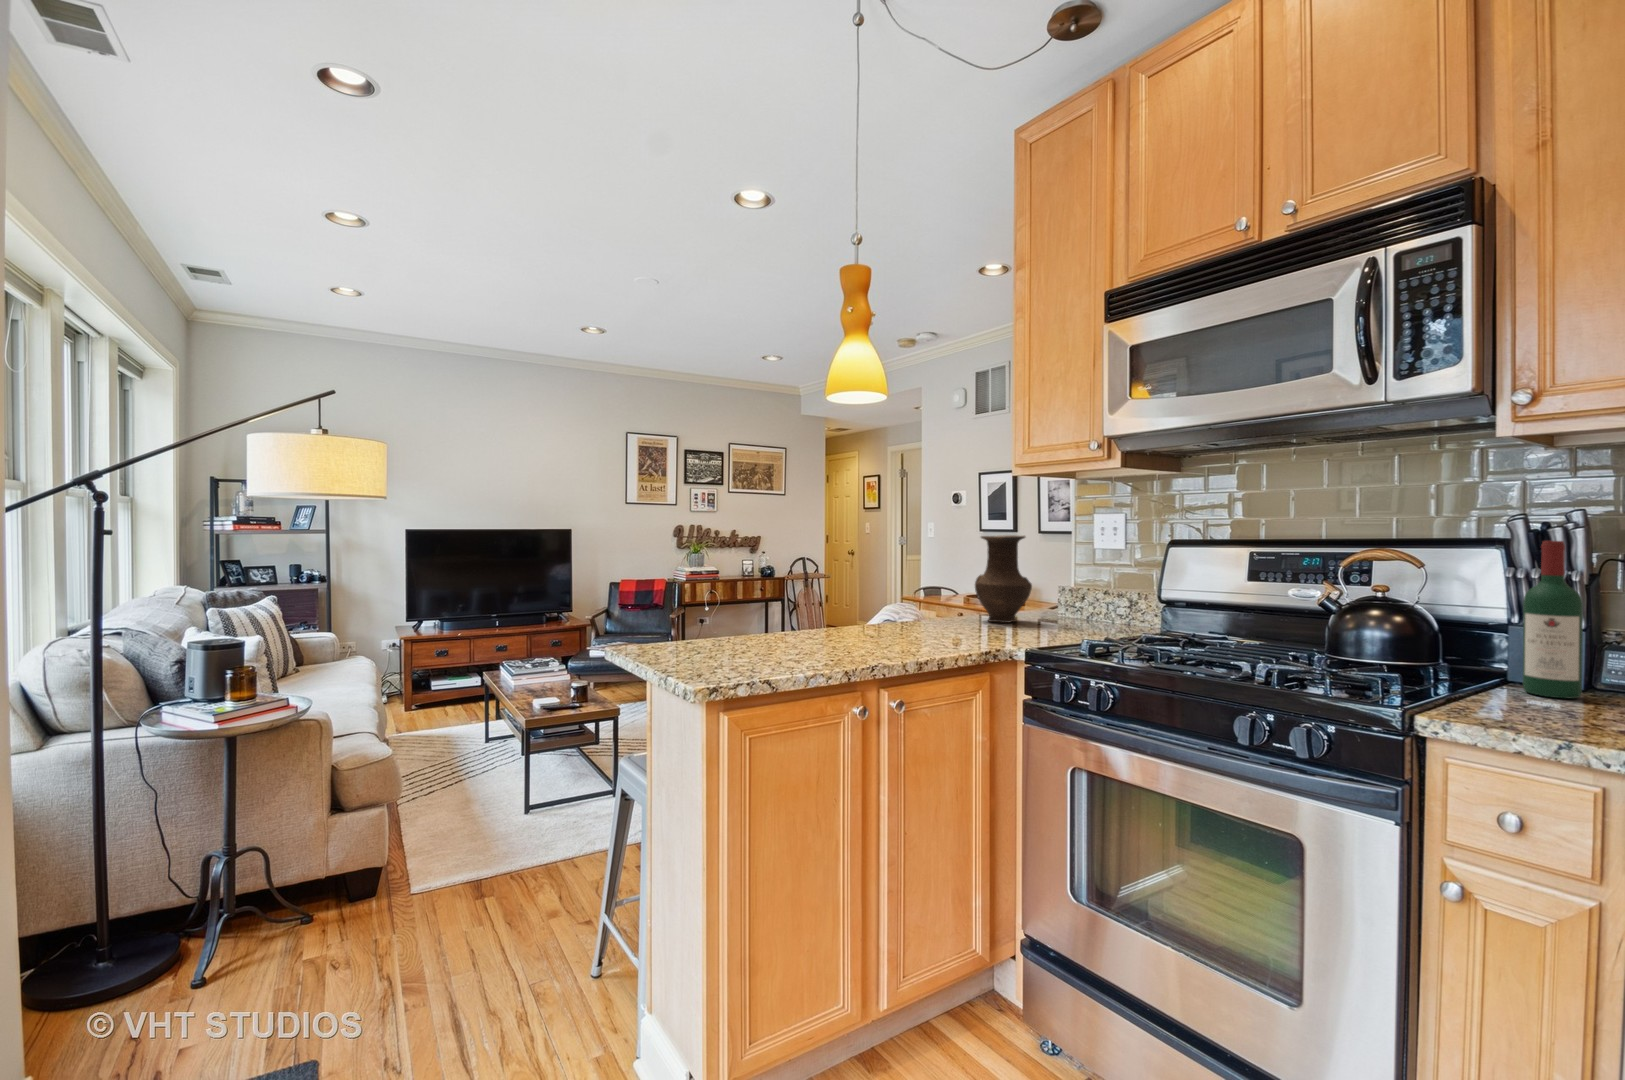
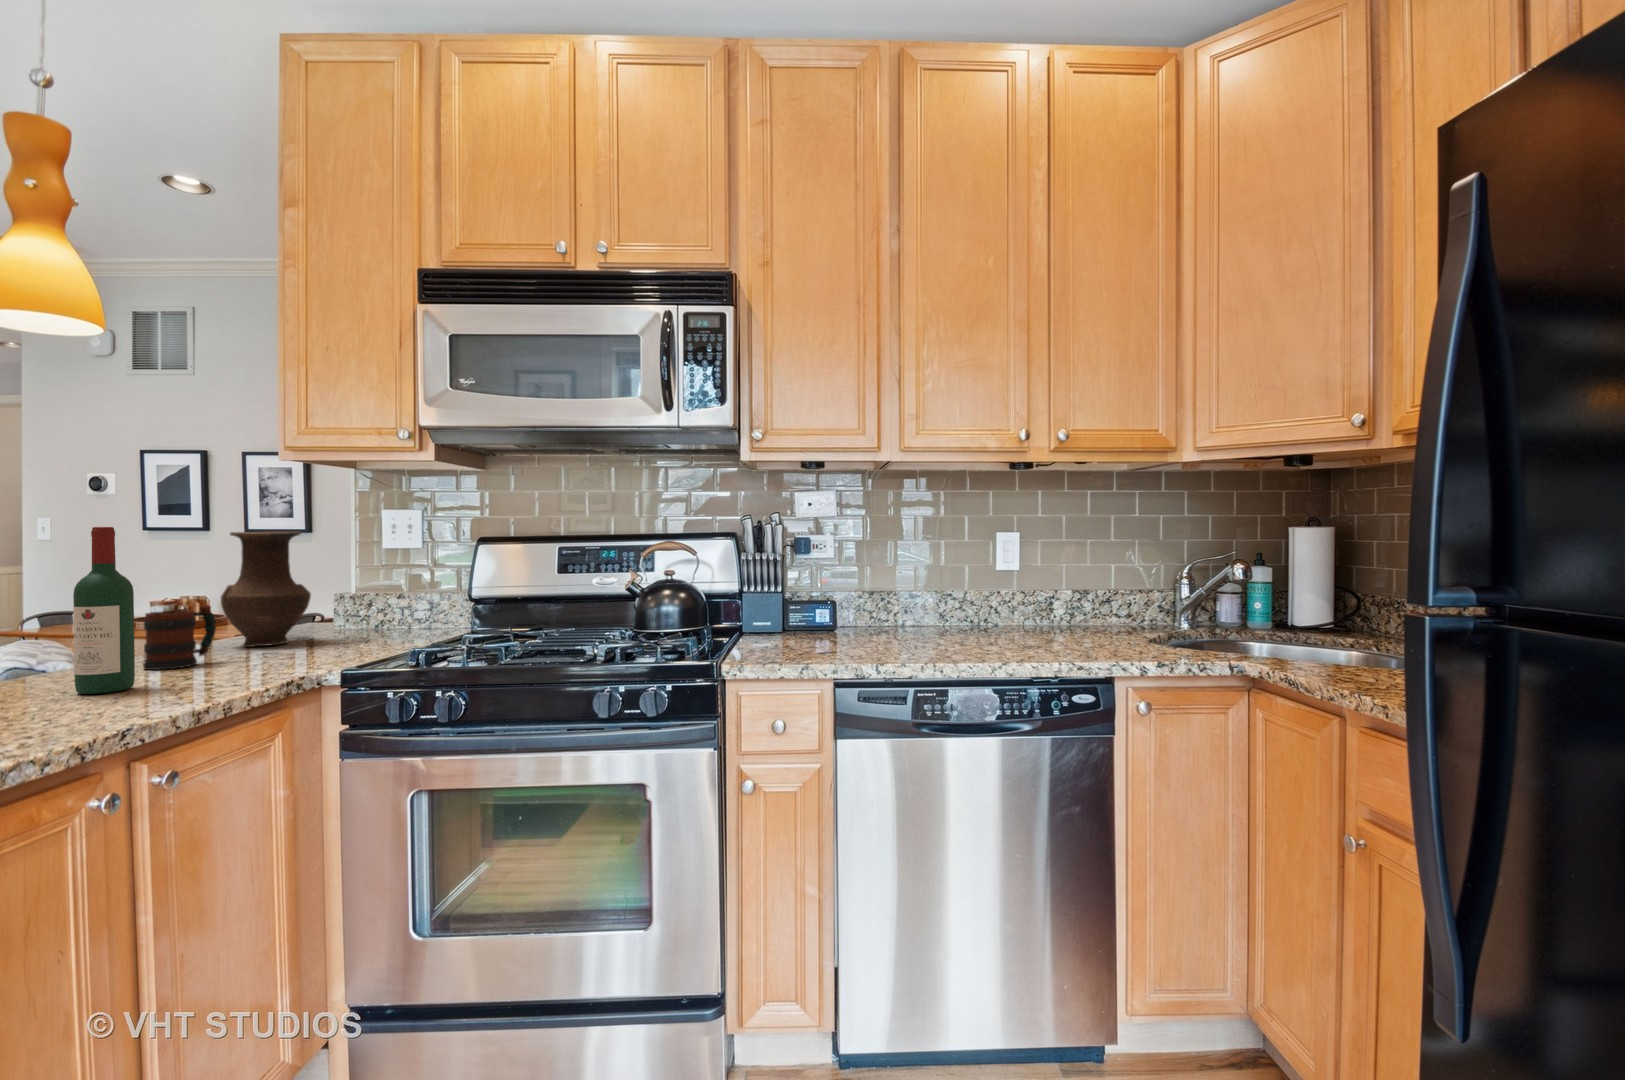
wine bottle: present [1523,541,1583,699] -> present [73,527,135,694]
mug: none [921,589,962,631] -> present [143,605,216,670]

